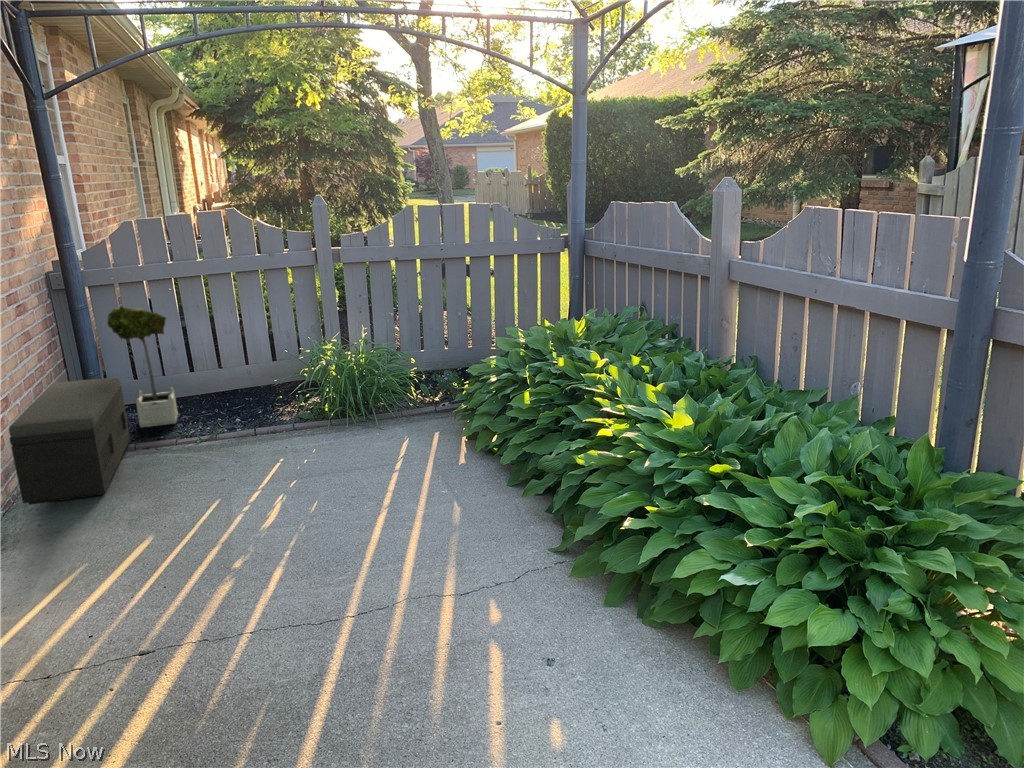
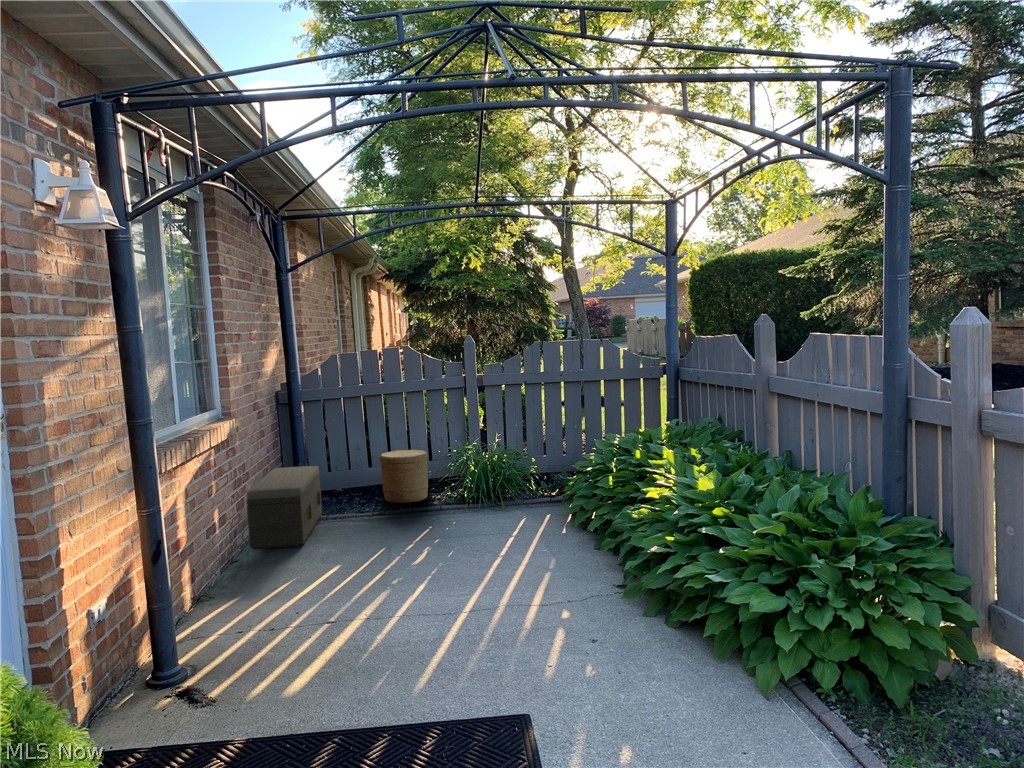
potted tree: present [108,306,178,427] -> none [313,415,357,507]
woven basket: none [206,349,276,420] -> present [379,450,428,503]

